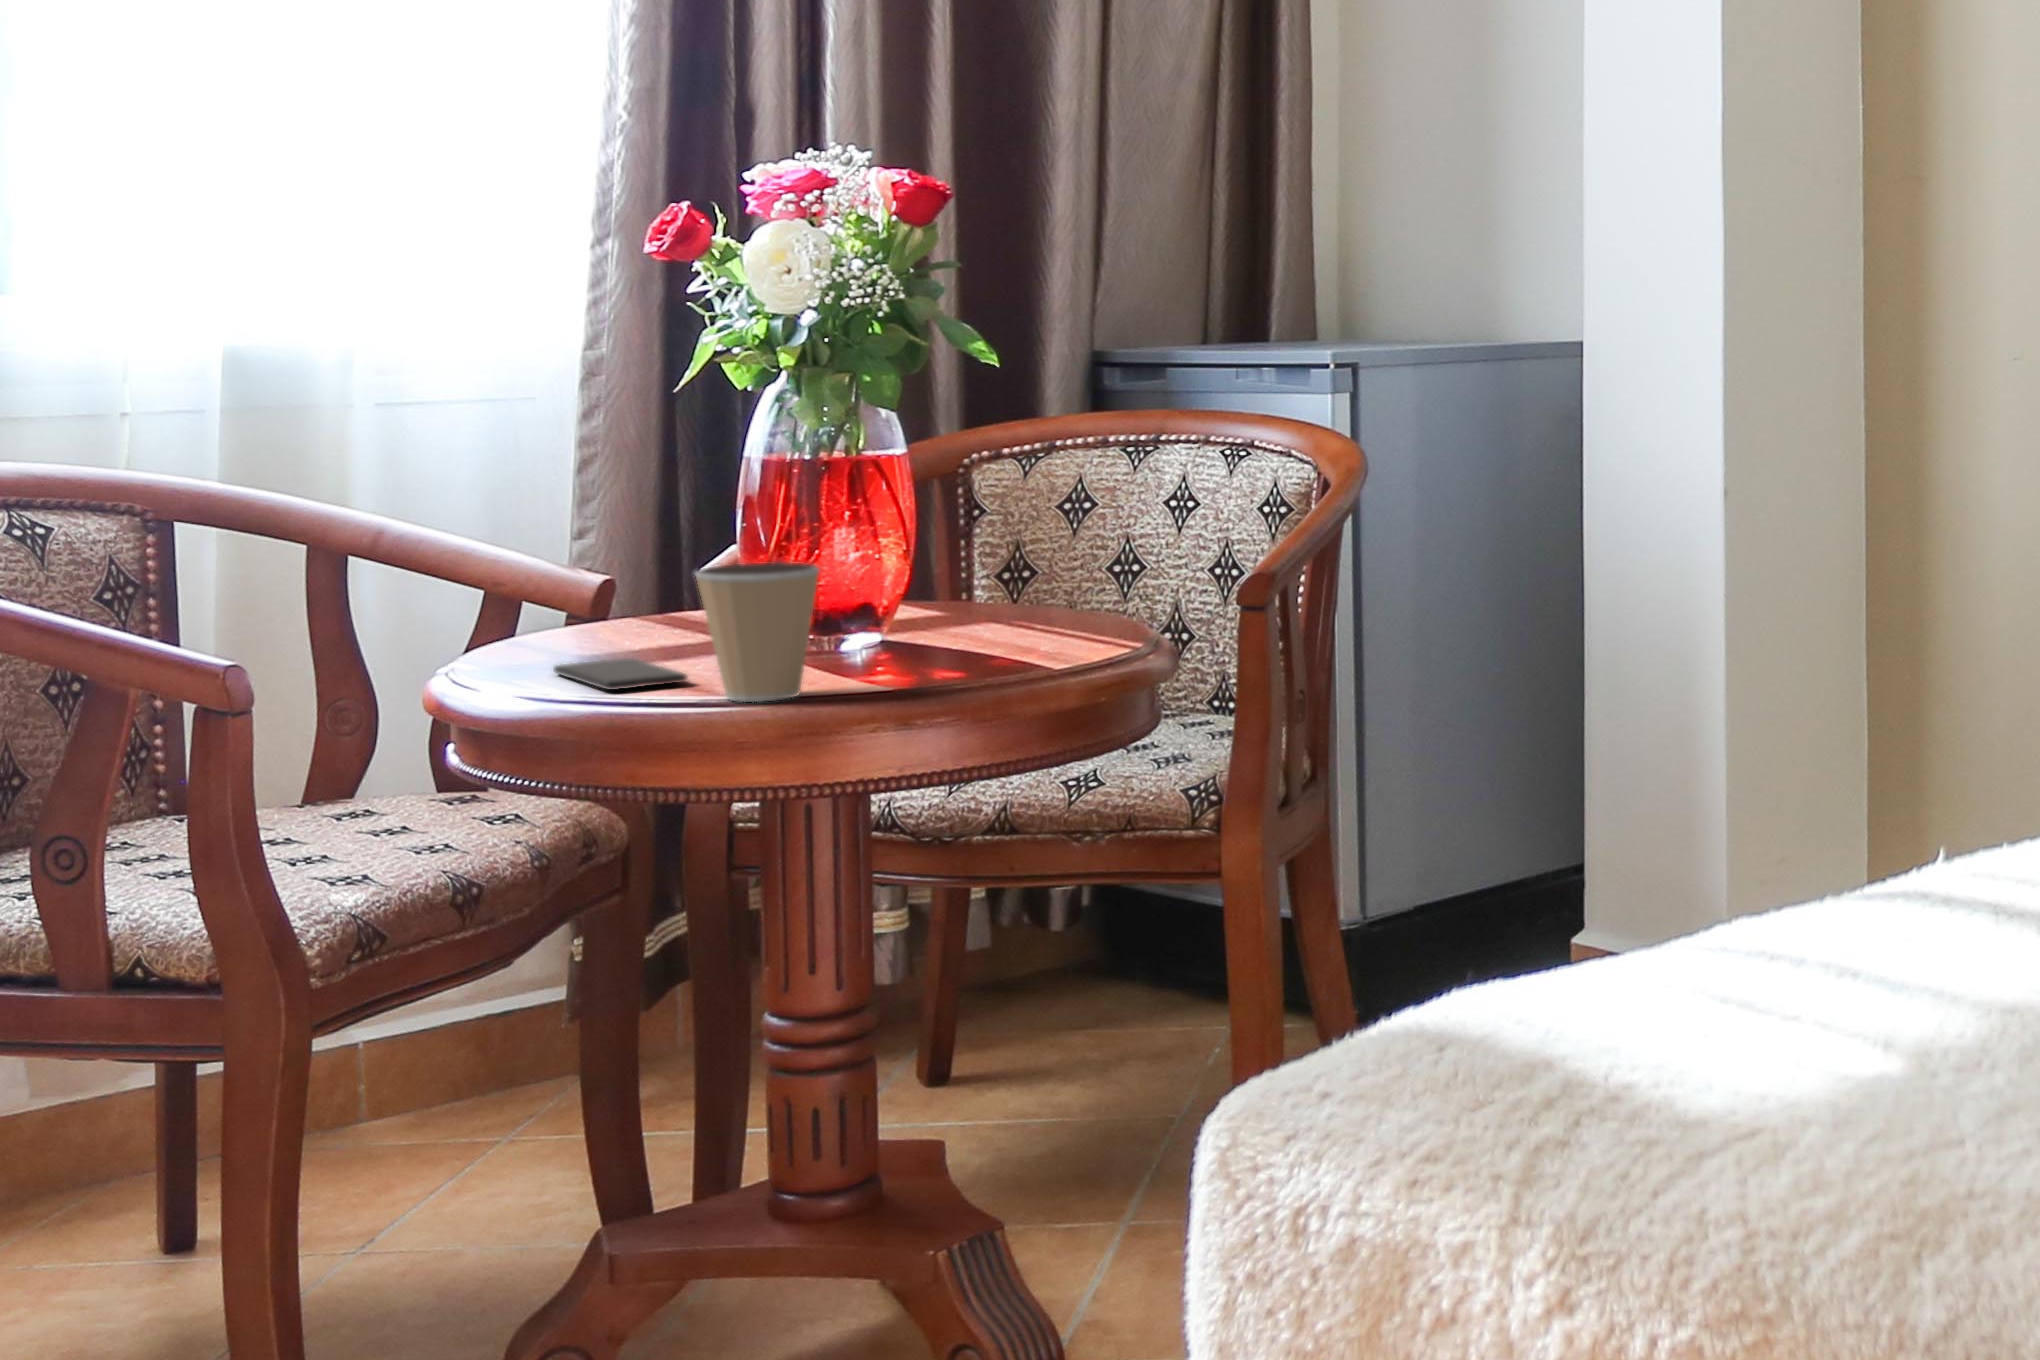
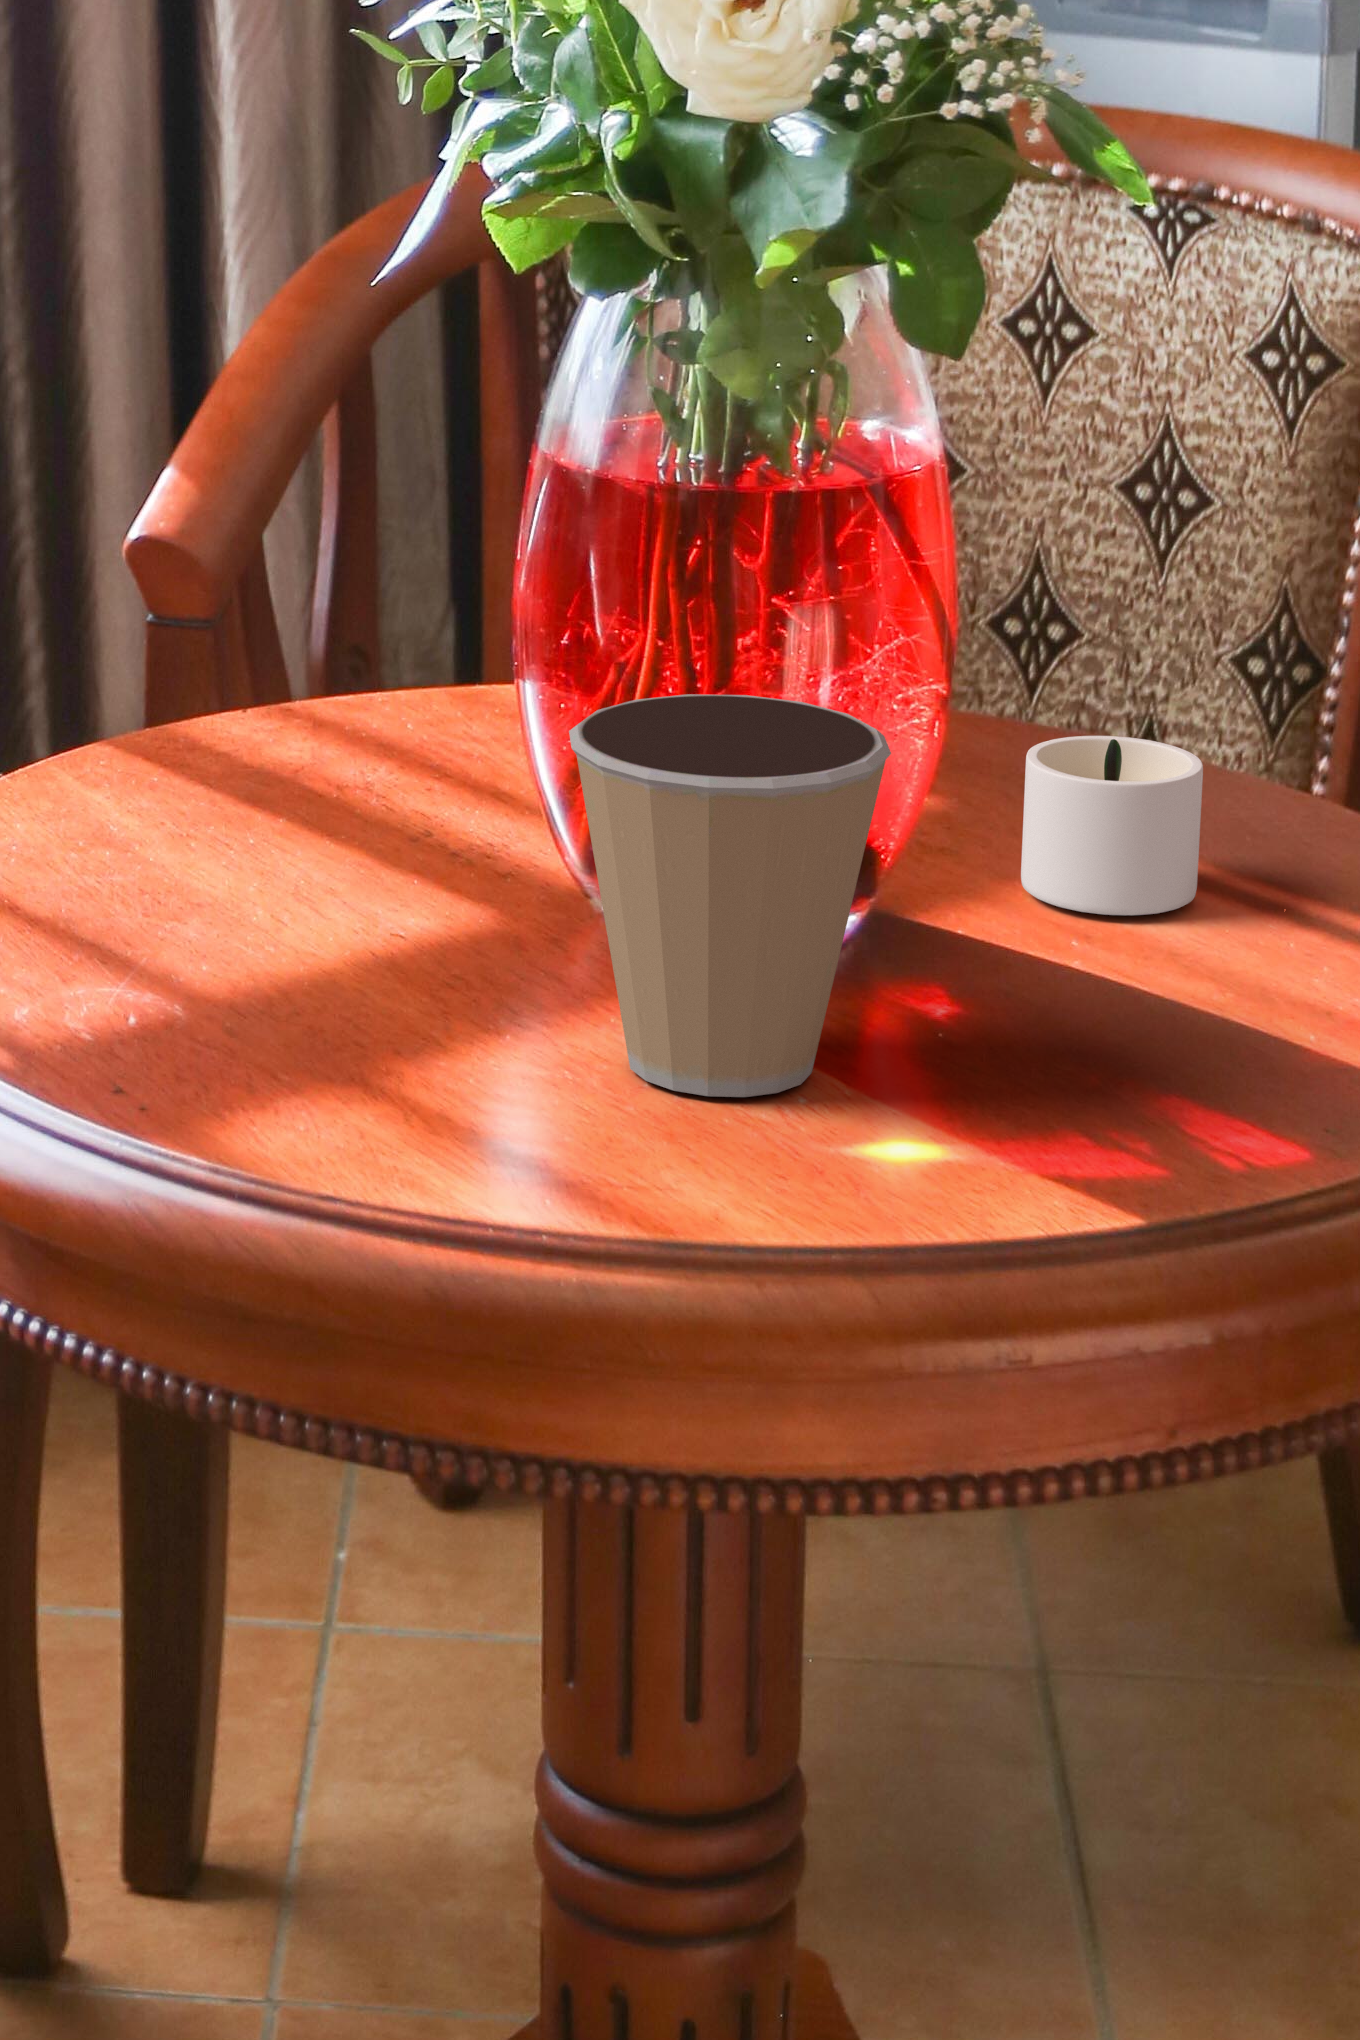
candle: none [957,600,1054,665] -> present [1021,736,1203,915]
smartphone: present [554,658,687,690] -> none [61,853,448,1008]

